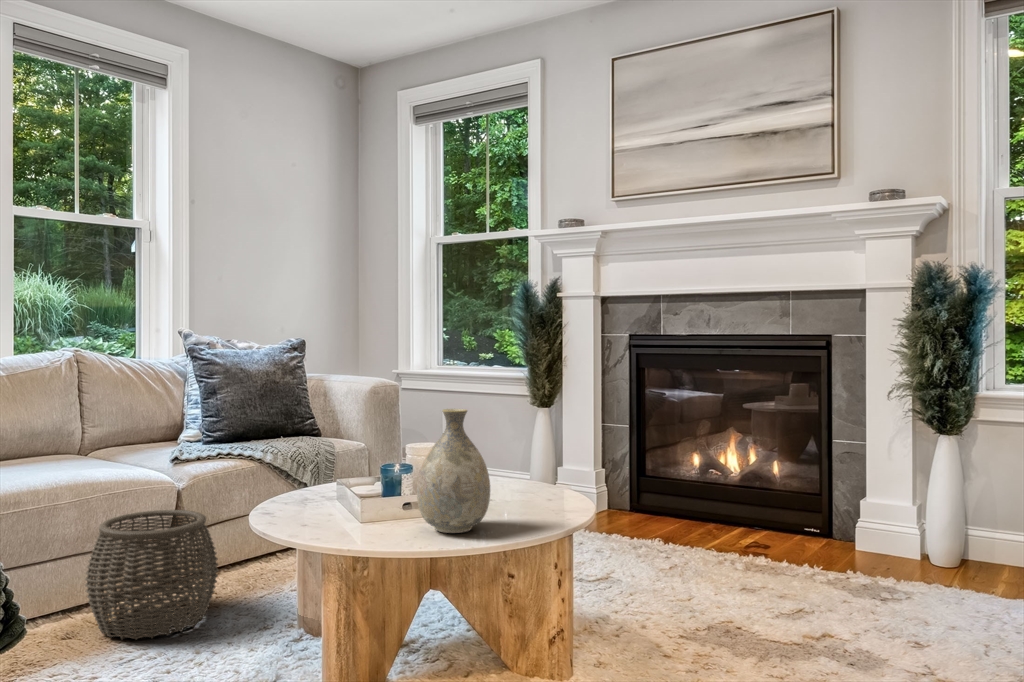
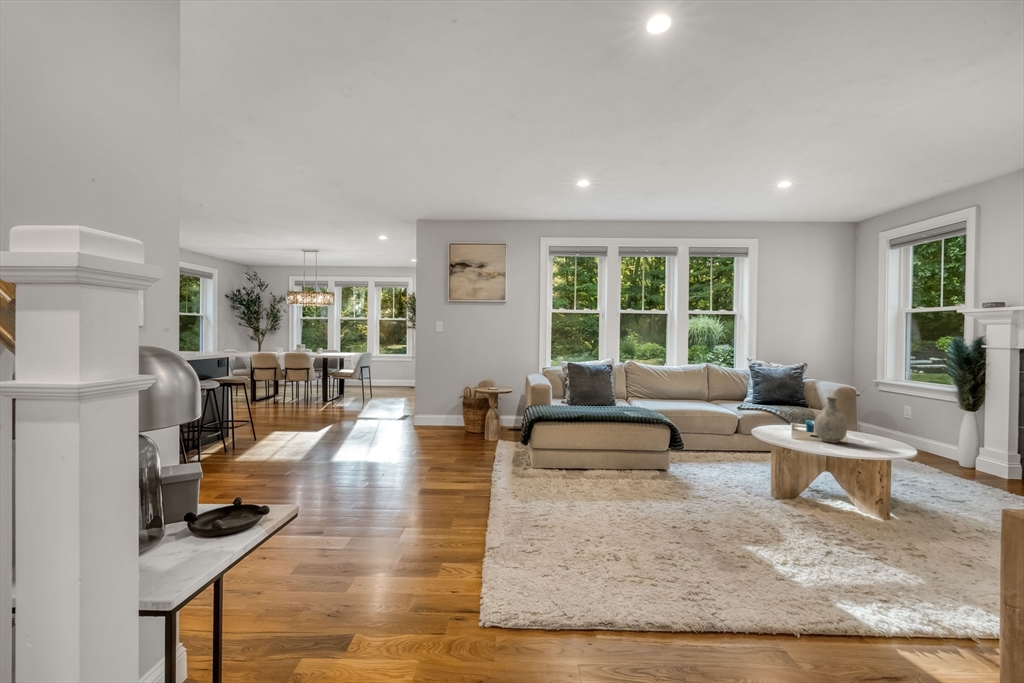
woven basket: present [85,510,218,640] -> none [704,422,750,464]

